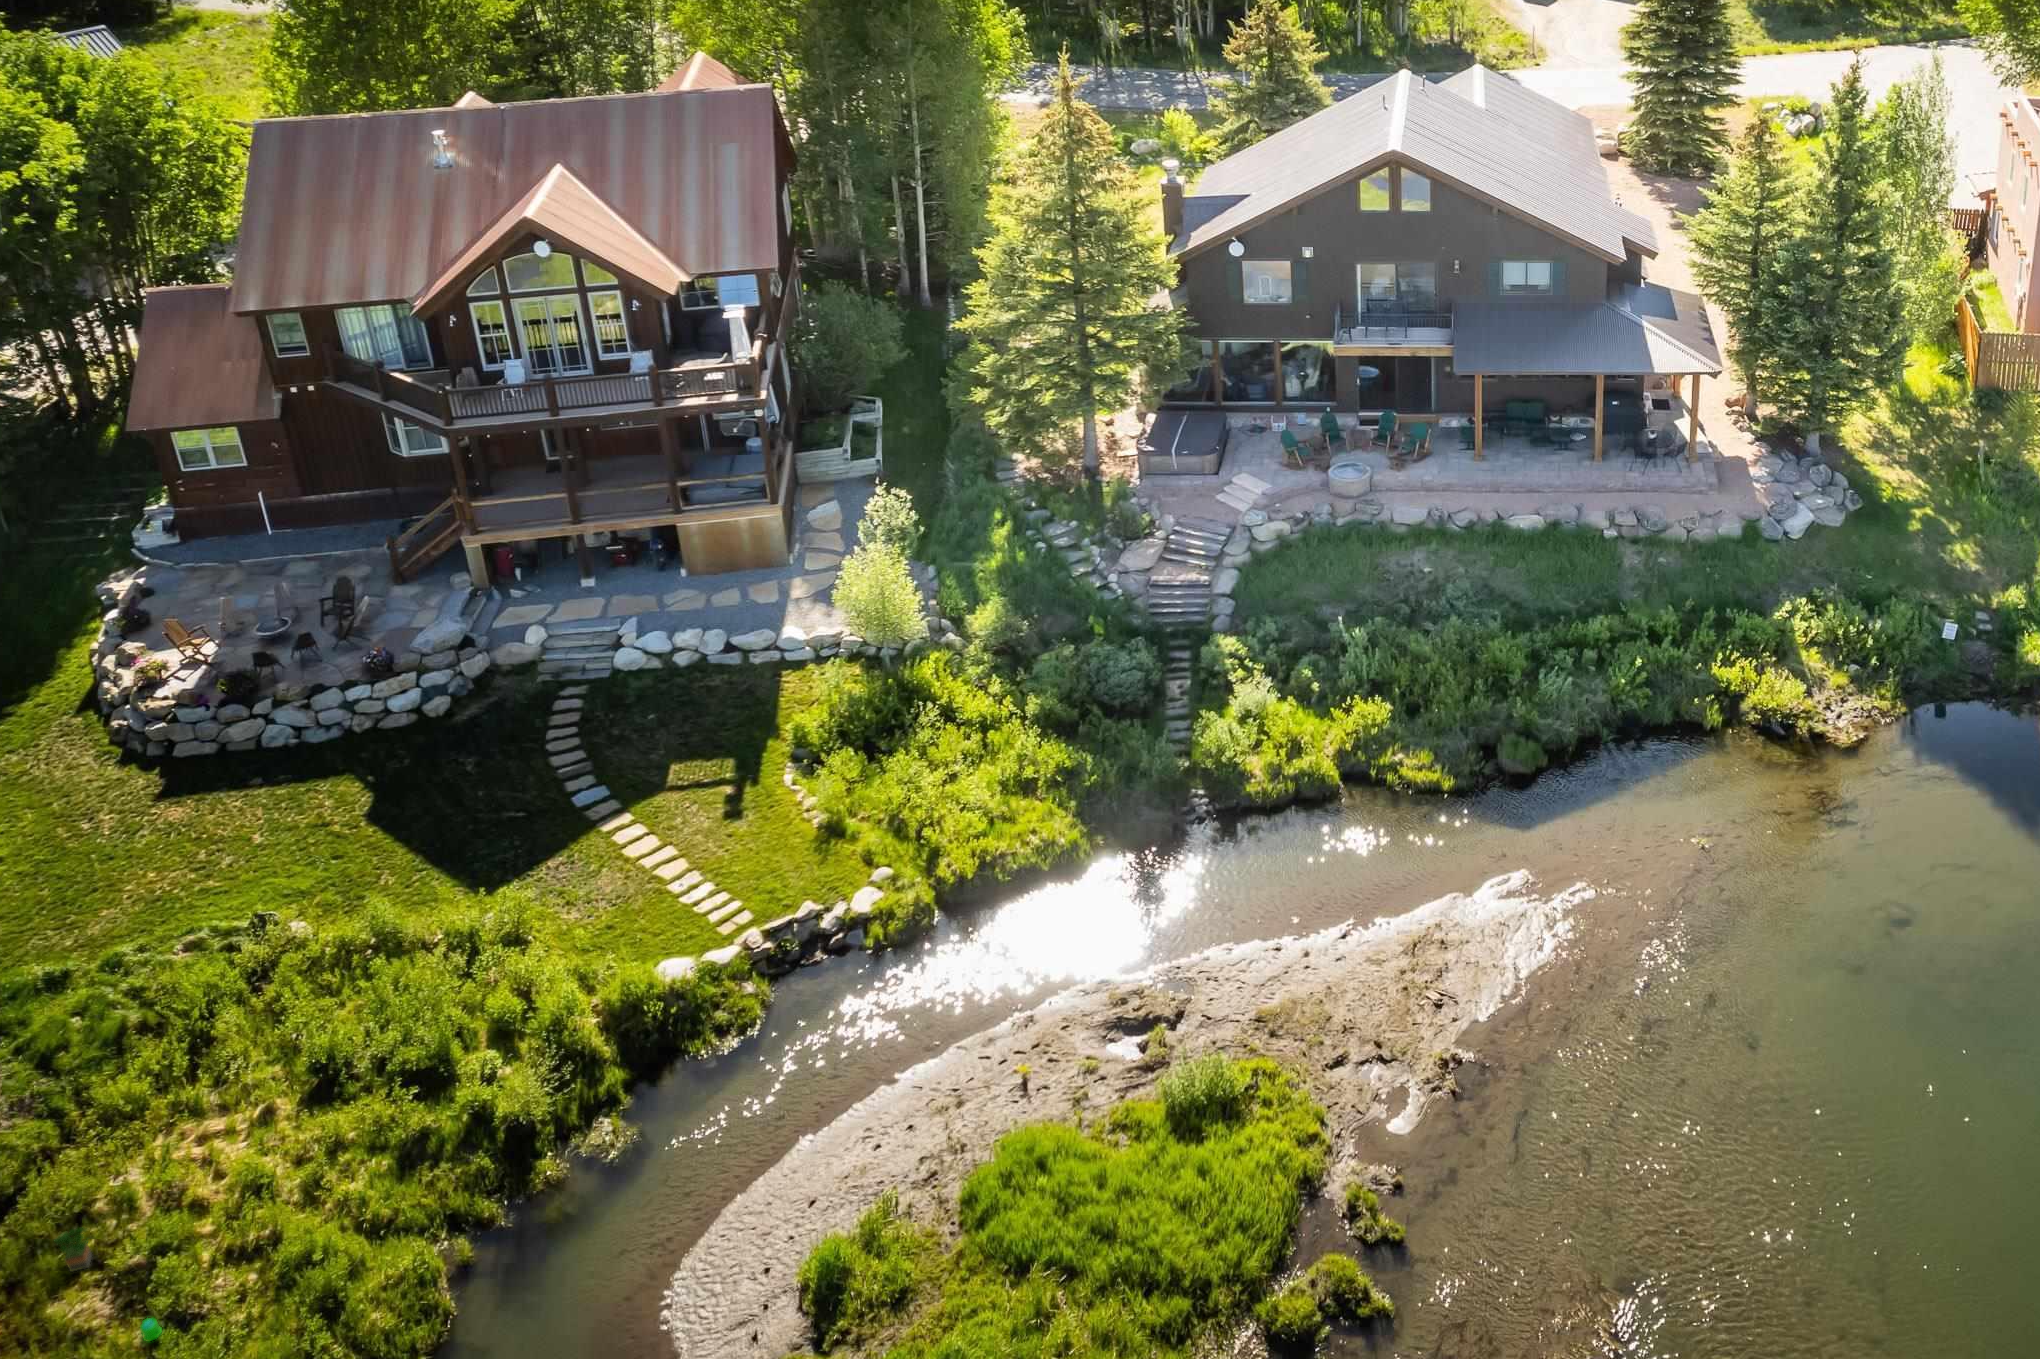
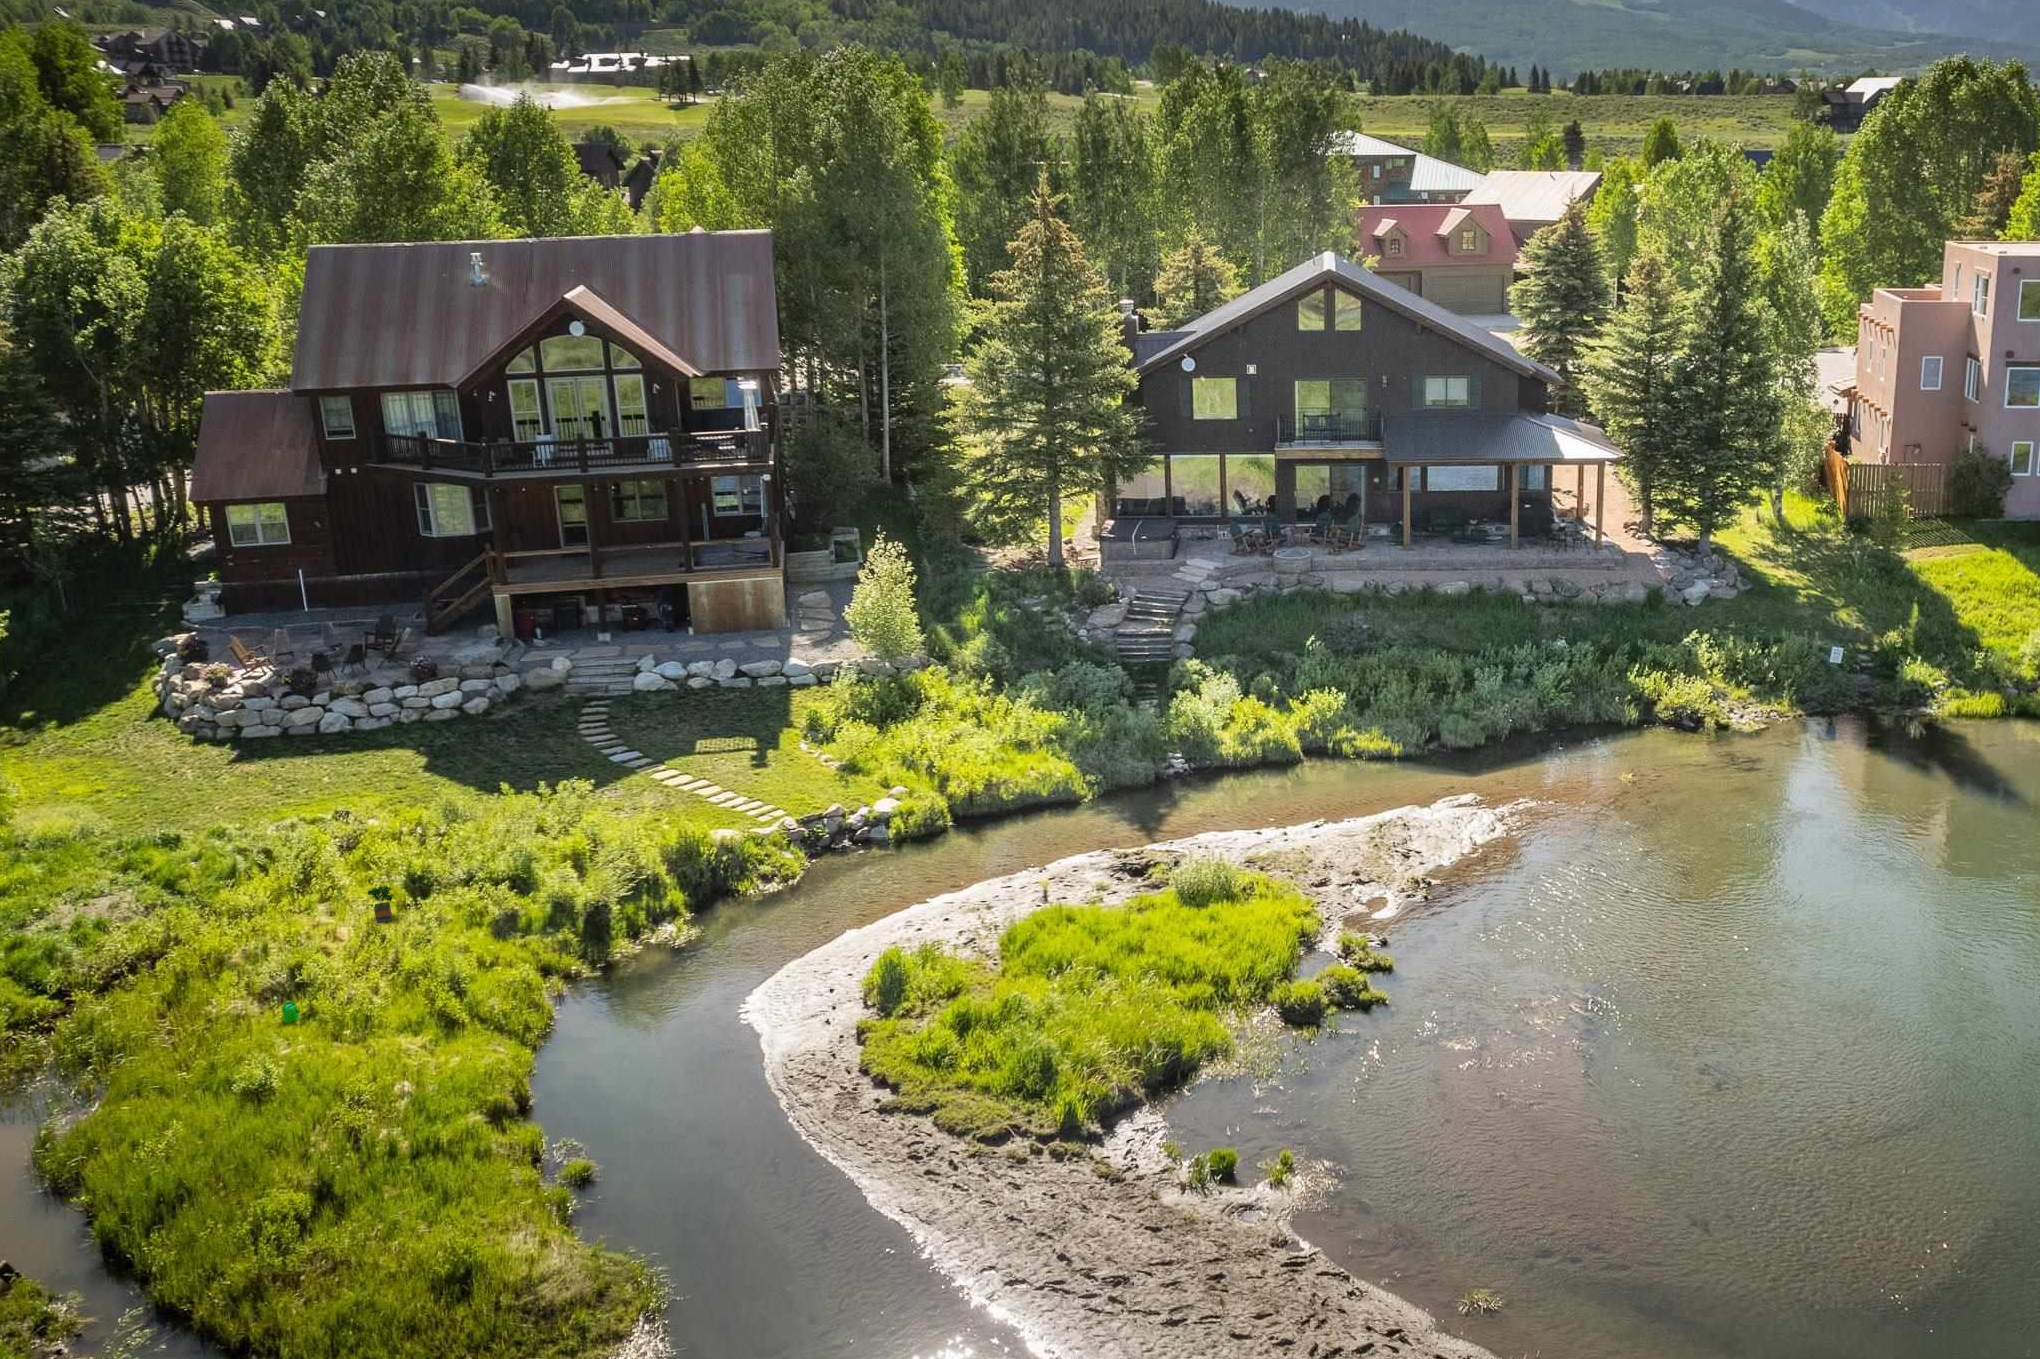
potted tree: present [55,1227,92,1271] -> present [367,886,394,923]

